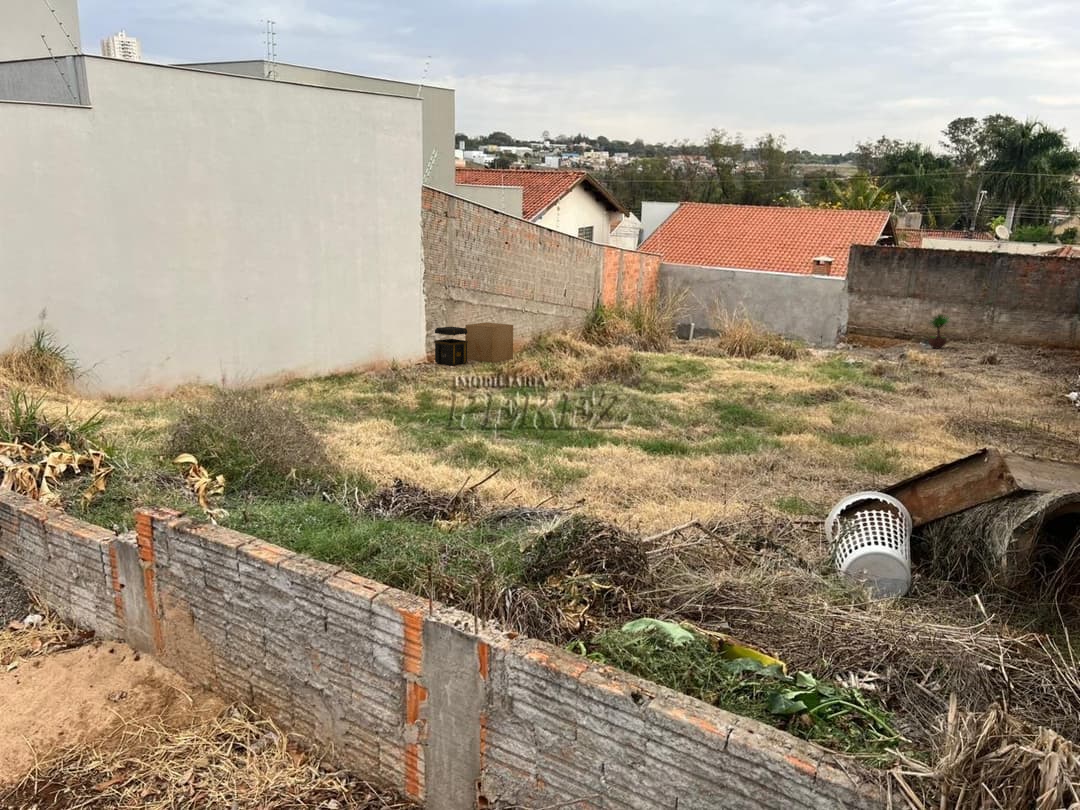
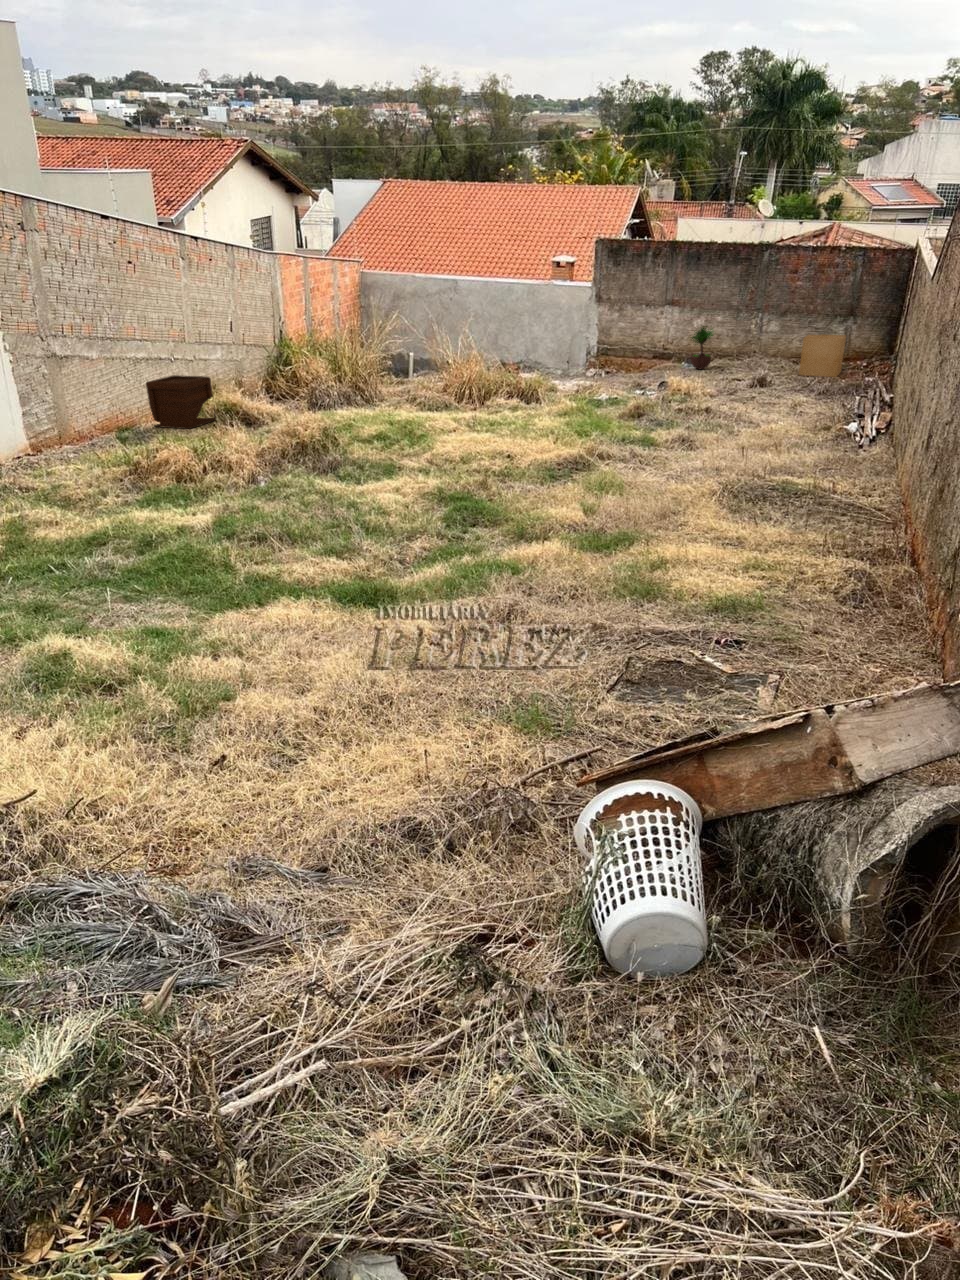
wooden crate: none [506,318,550,355] -> present [146,375,216,429]
cardboard box: present [465,322,513,362] -> present [799,335,846,377]
toolbox: present [434,327,468,365] -> none [33,402,92,461]

